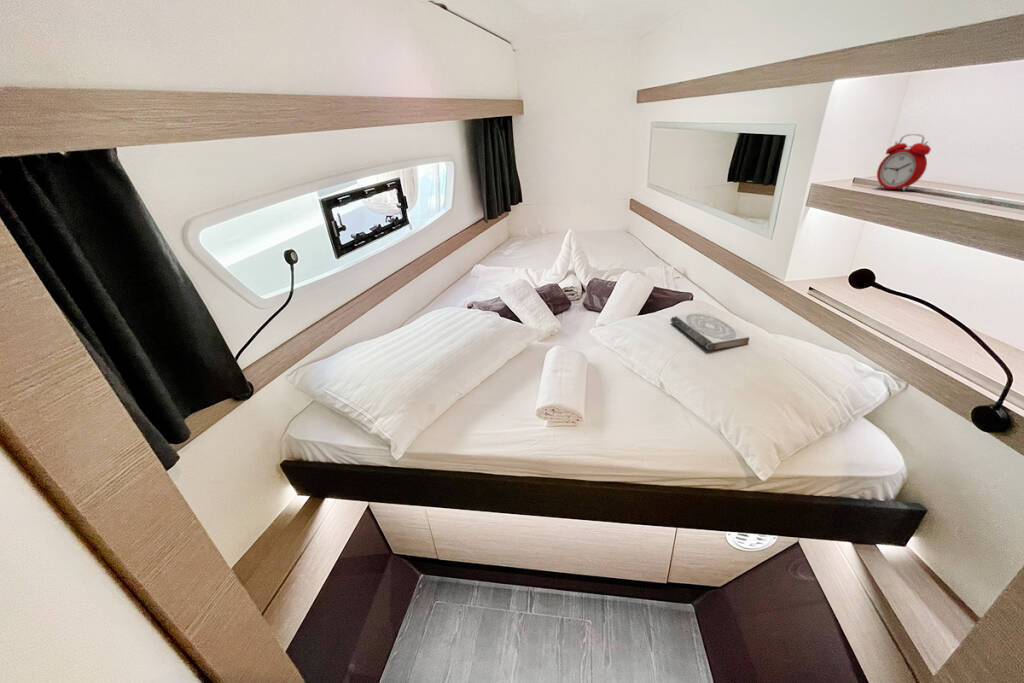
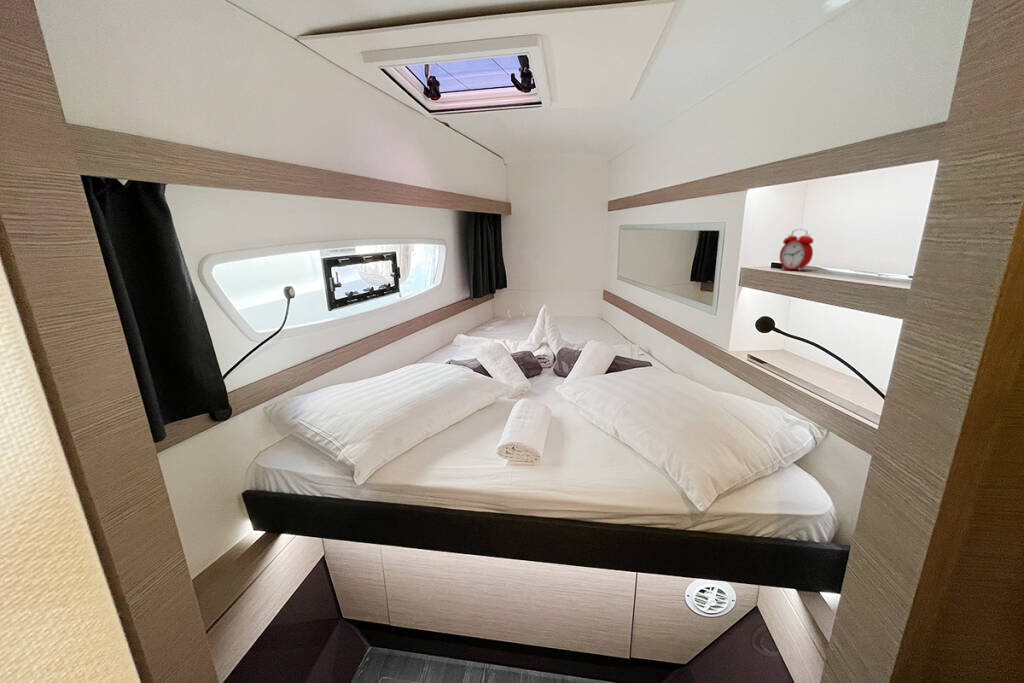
book: present [670,311,749,350] -> none [626,371,692,401]

